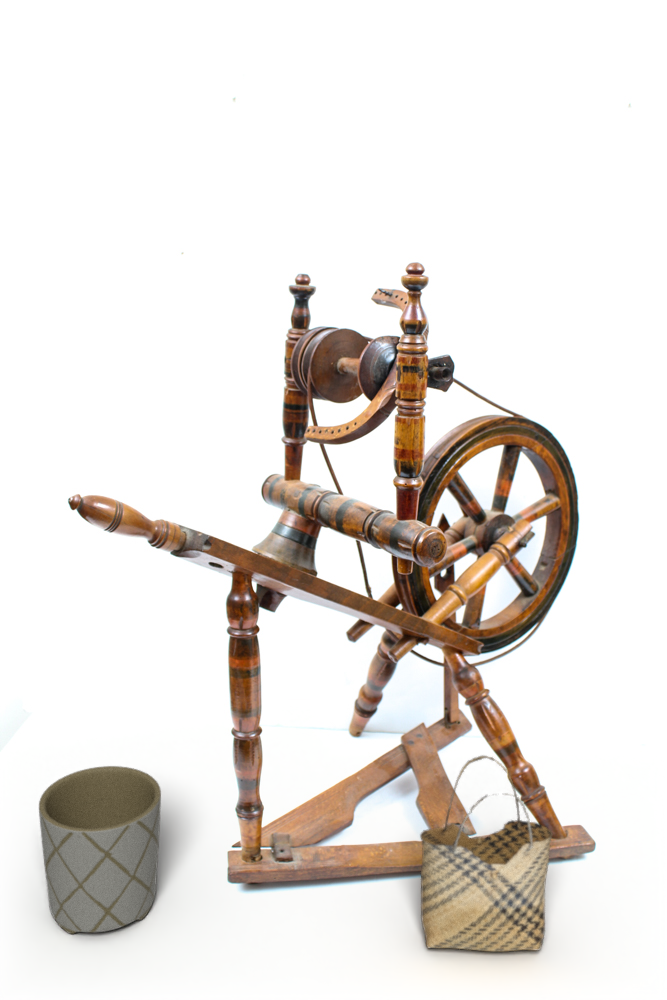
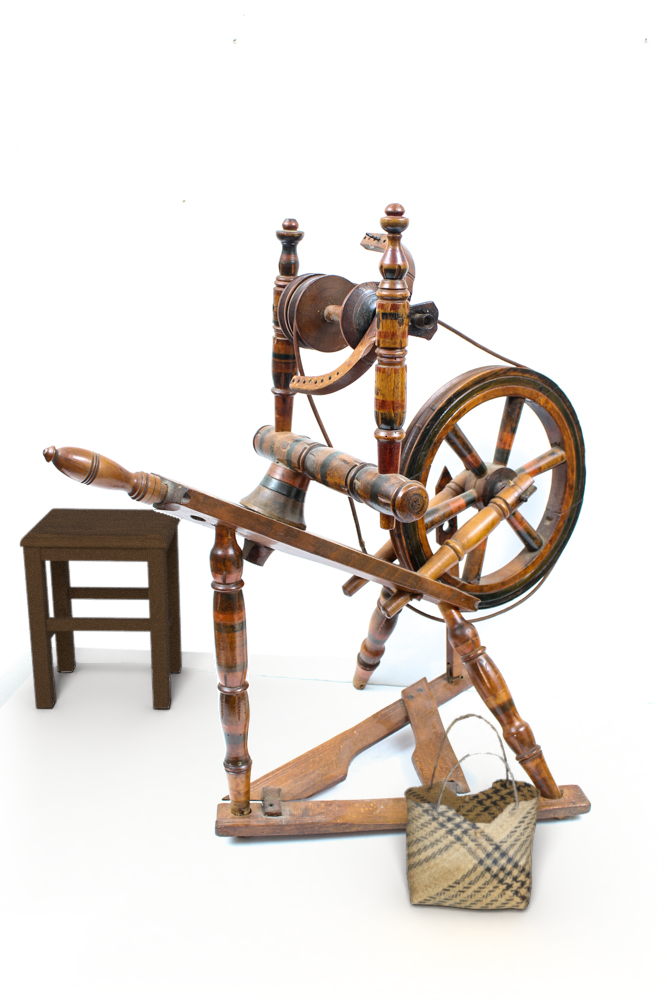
stool: none [21,554,179,757] -> present [20,508,182,709]
planter: present [39,766,161,934] -> none [26,719,148,882]

